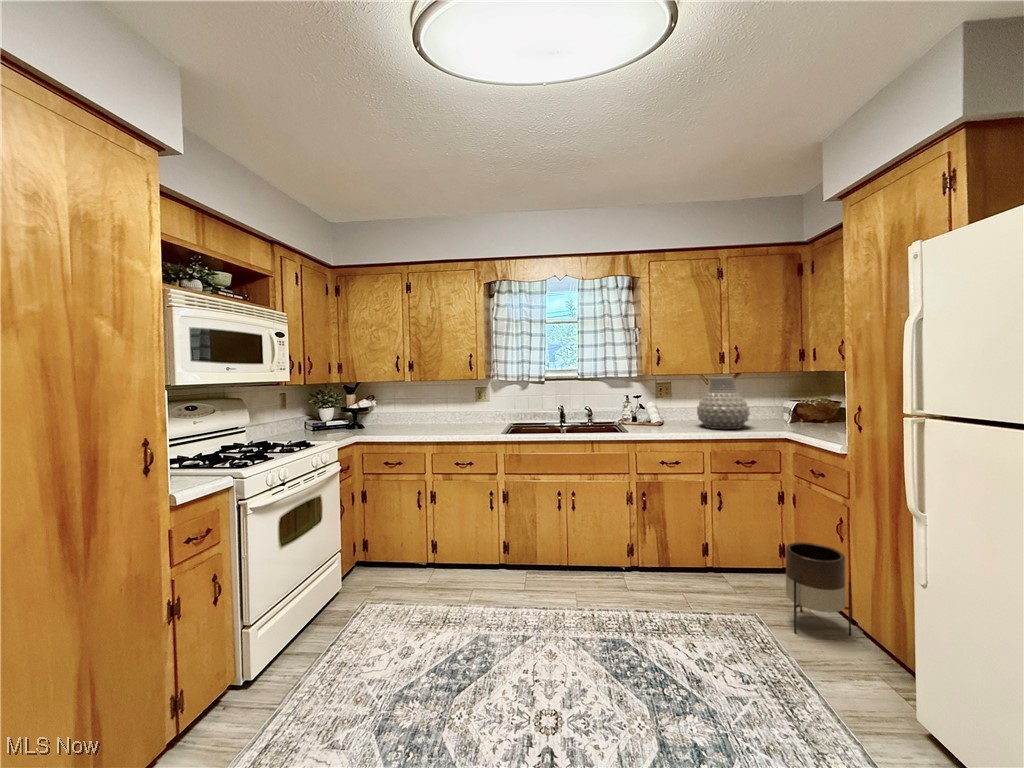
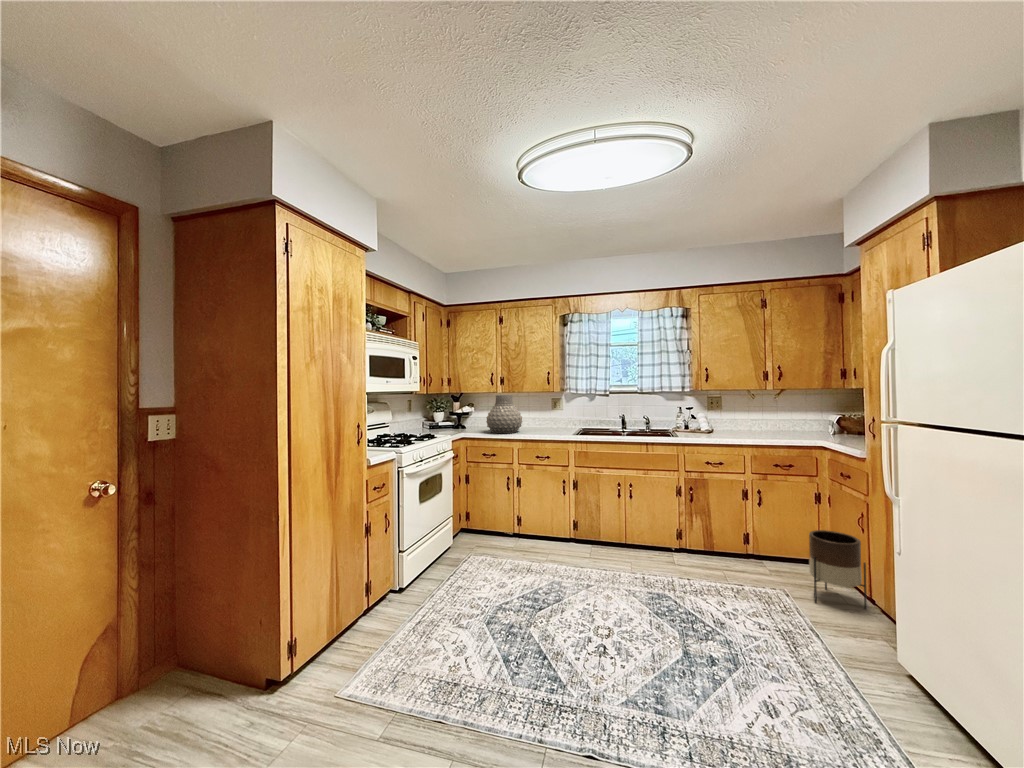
vase: present [697,378,750,429] -> present [486,395,522,433]

